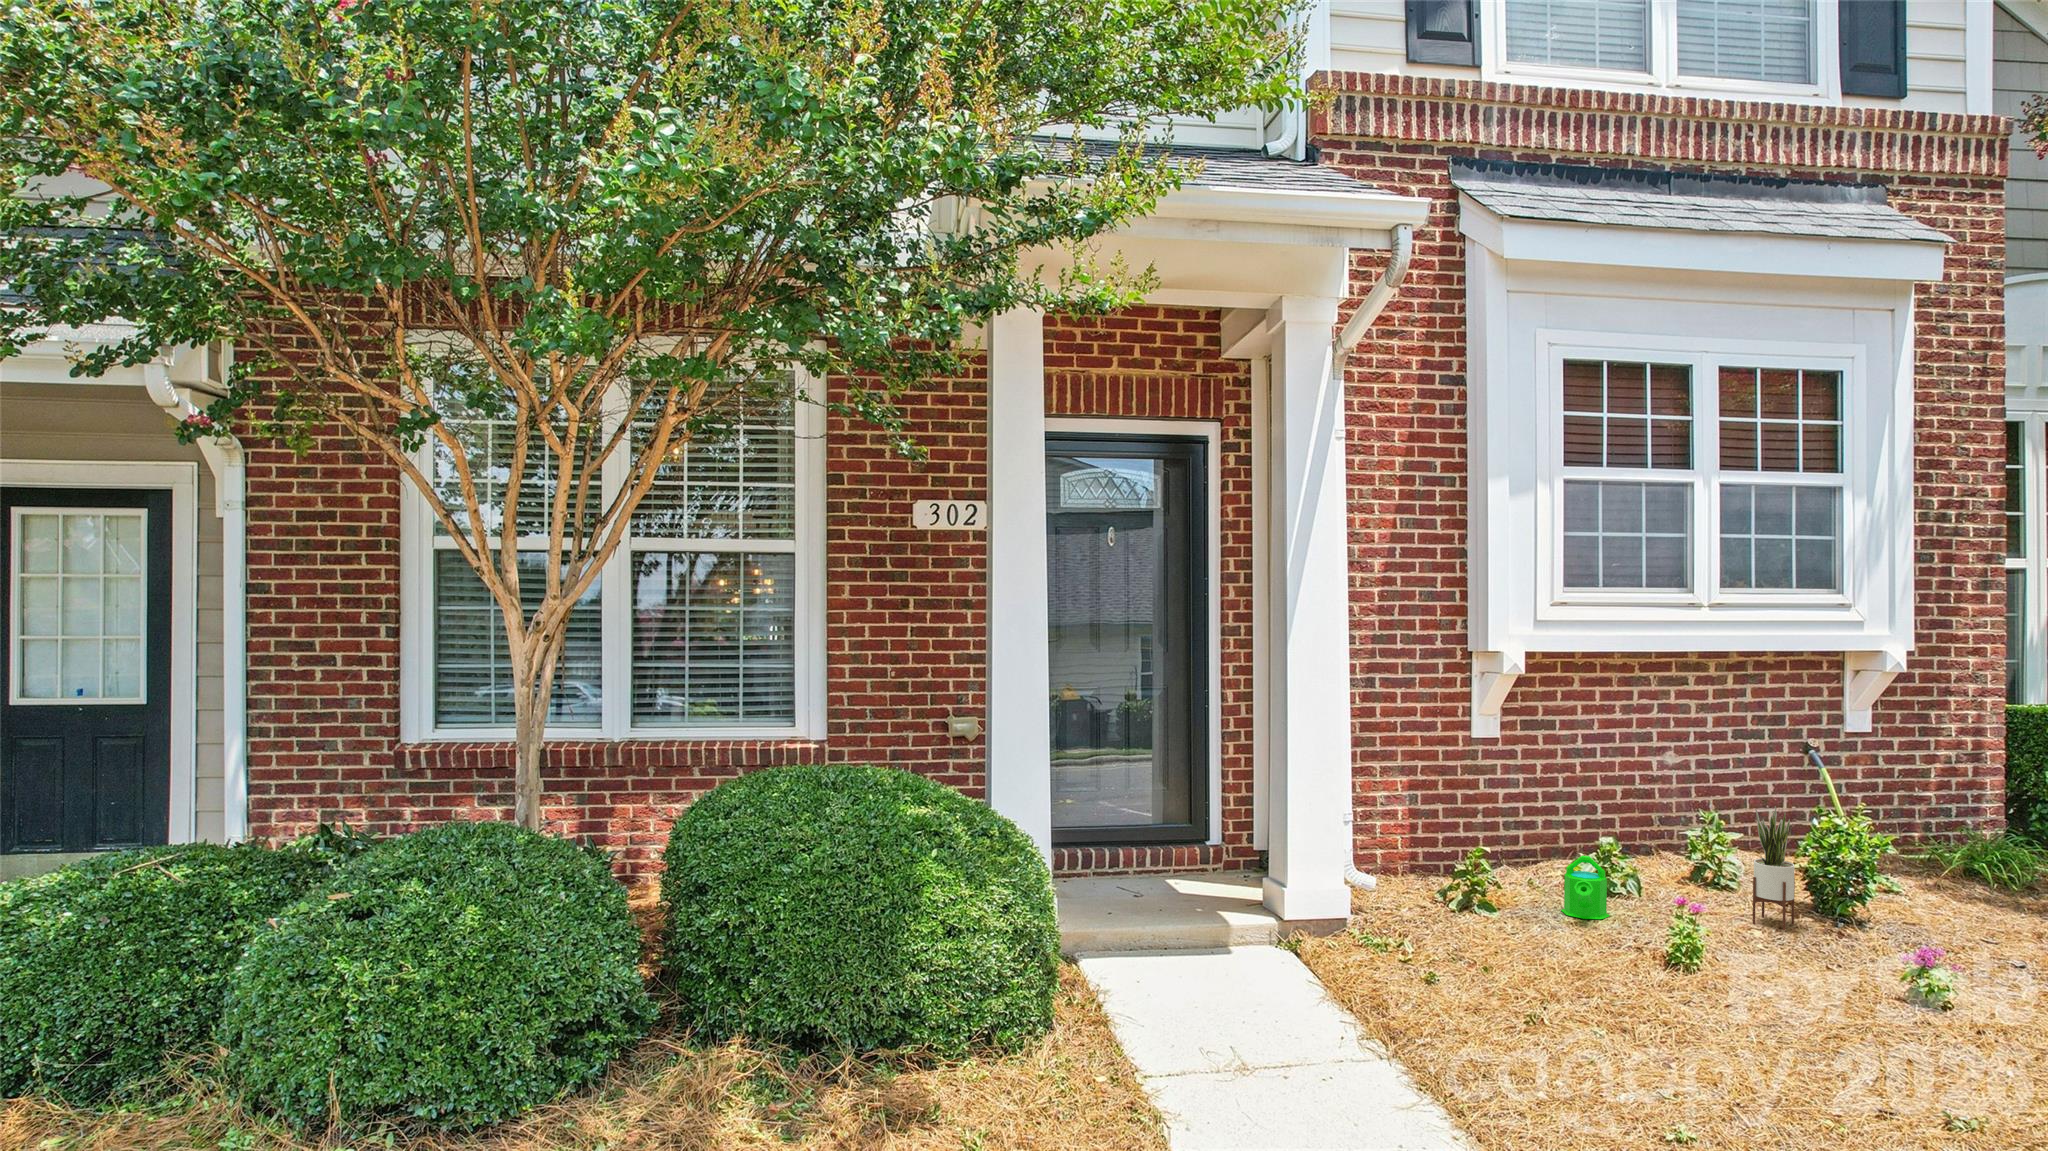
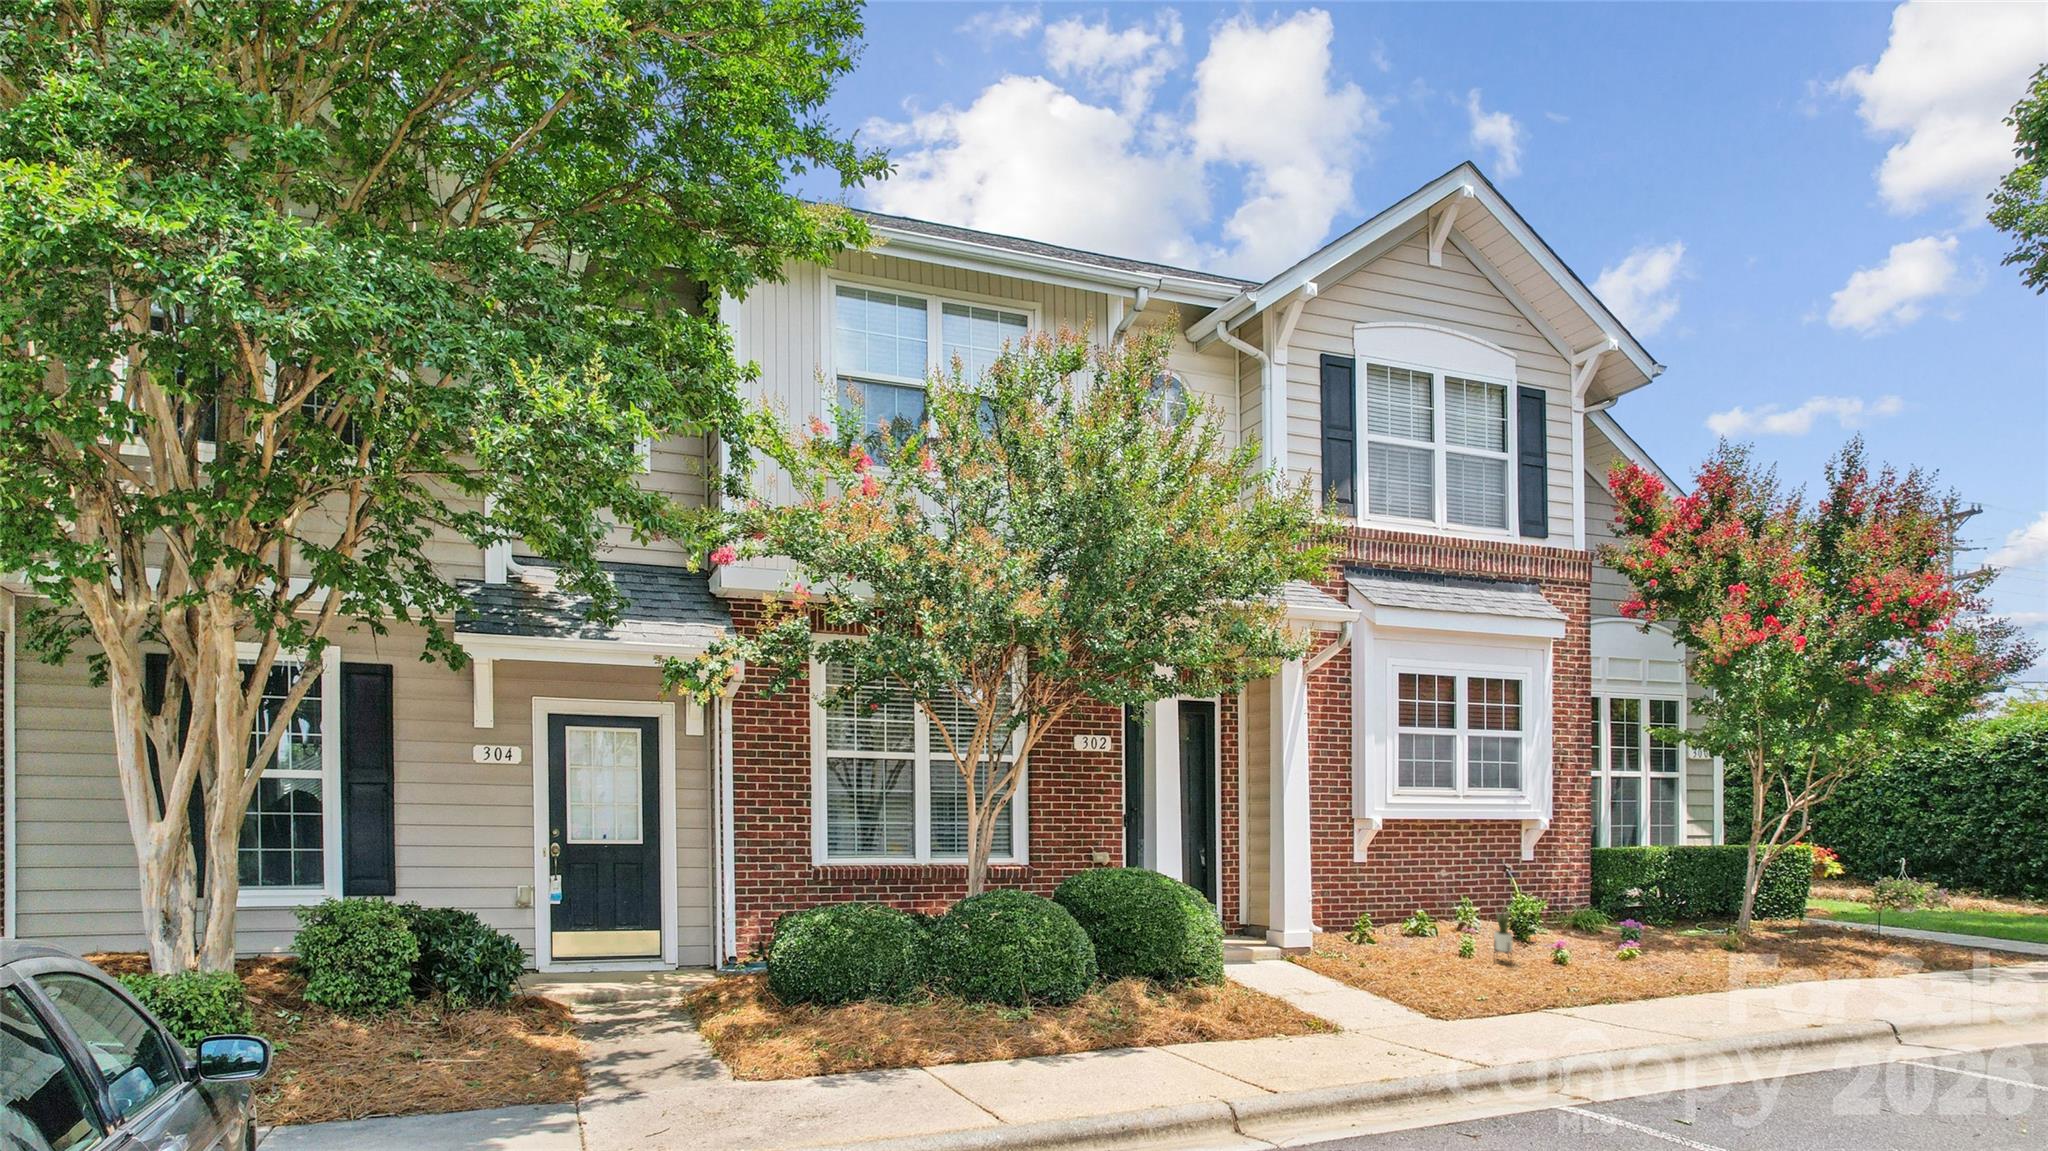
watering can: present [1561,856,1610,919] -> none [1406,929,1430,961]

